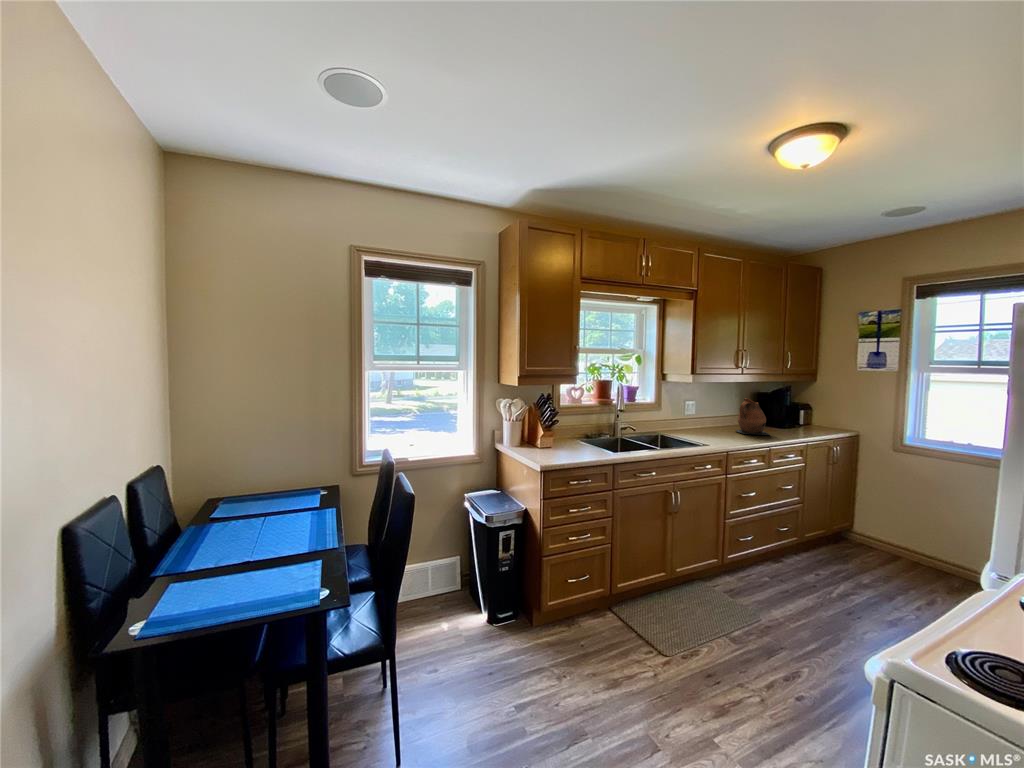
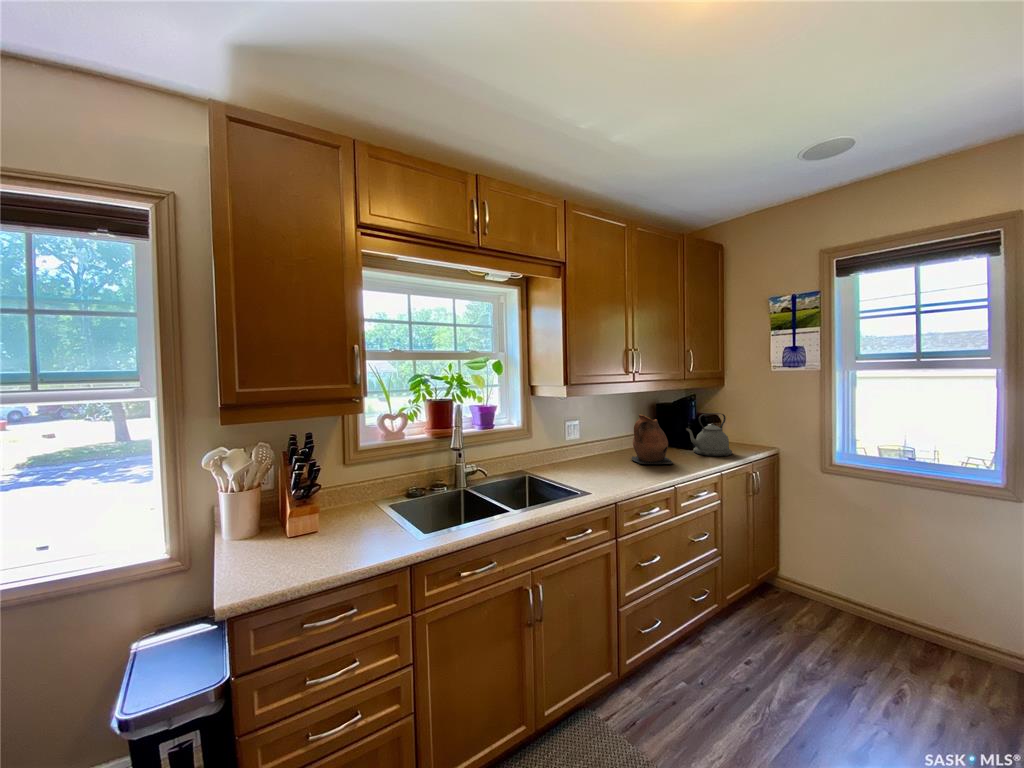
kettle: none [780,401,818,434] -> present [686,413,732,456]

